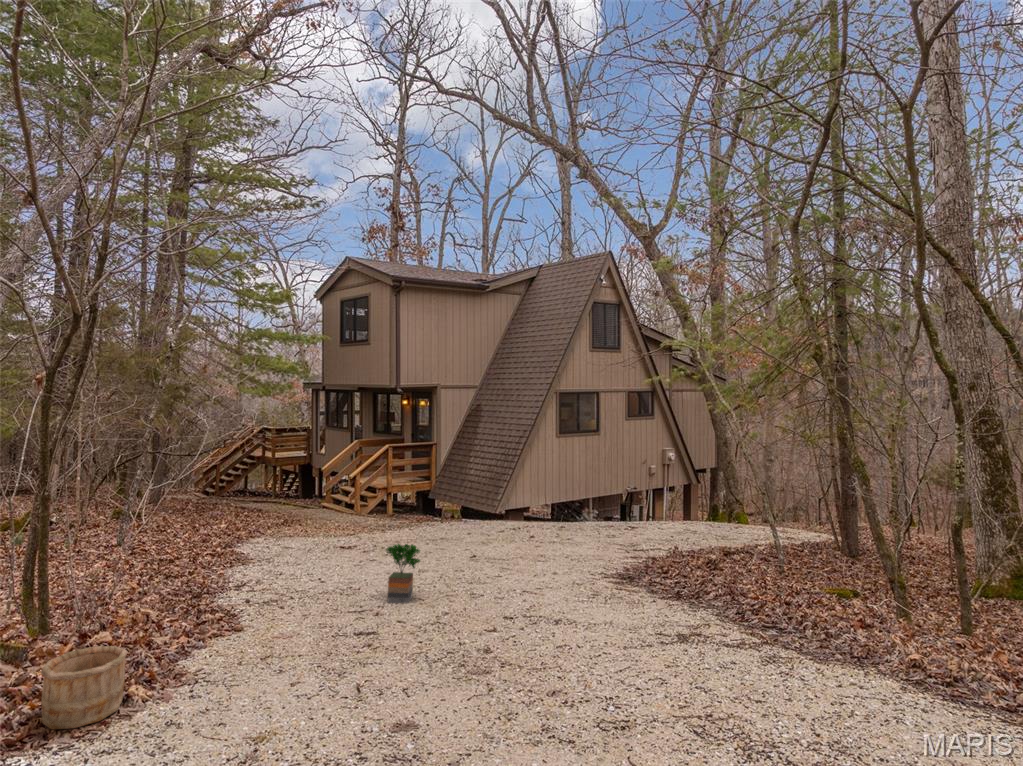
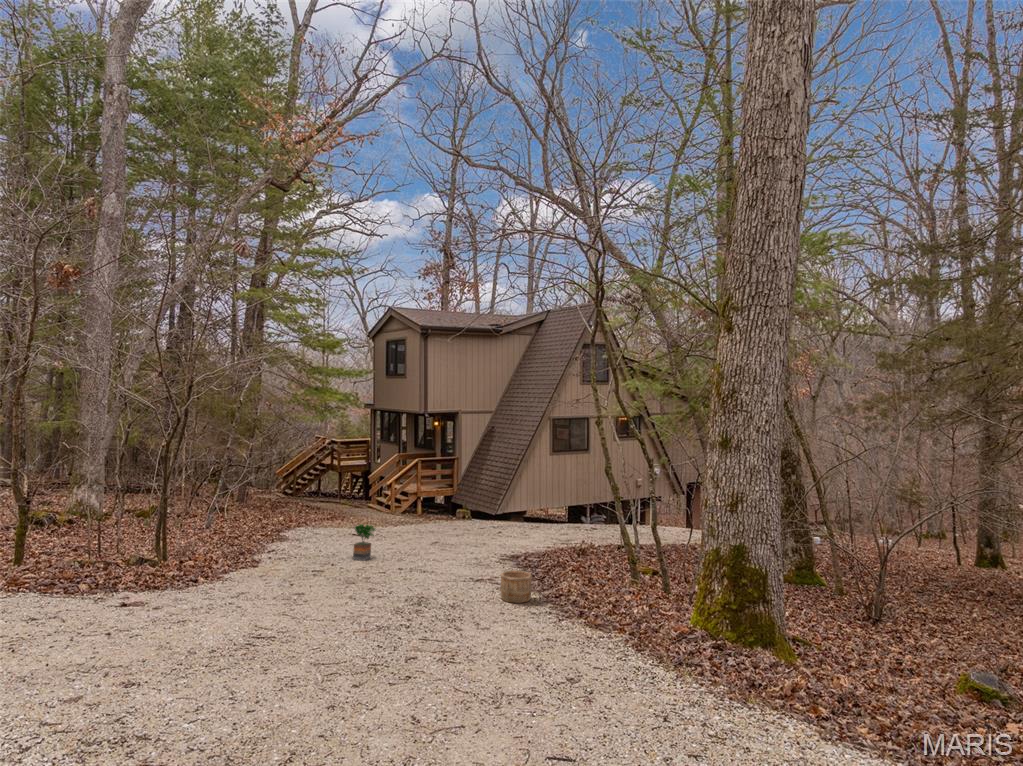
wooden bucket: present [41,646,128,729] -> present [500,570,532,603]

